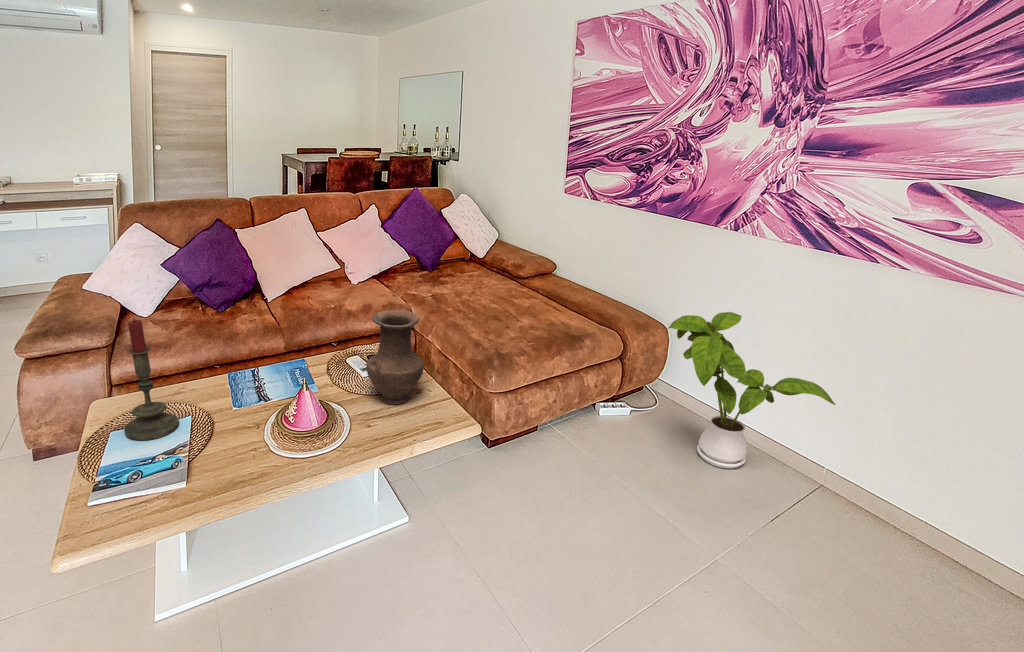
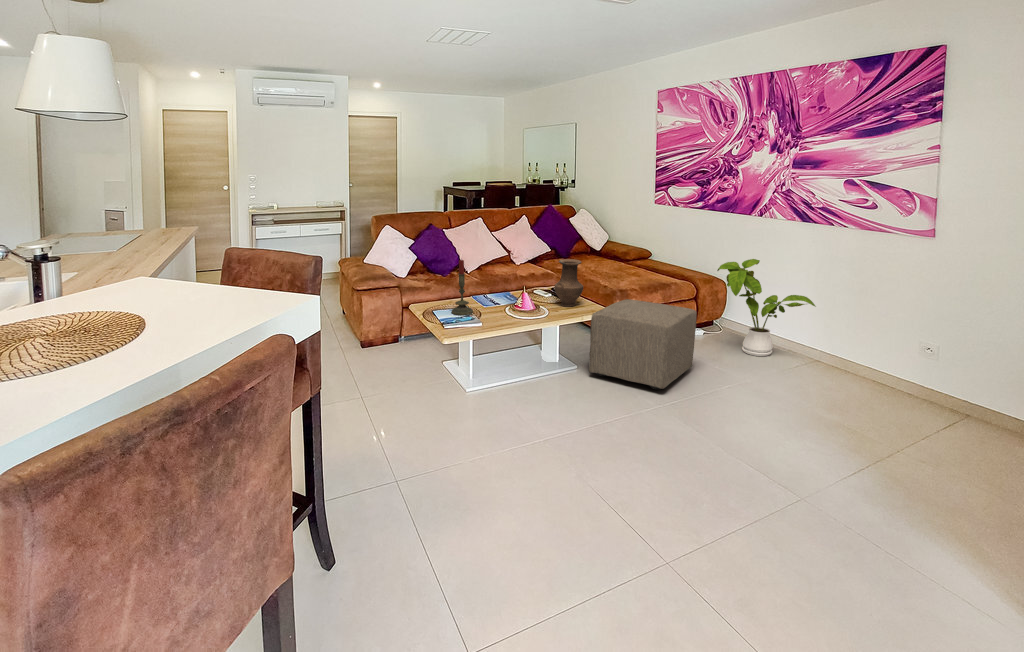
ottoman: none [427,382,636,606] -> present [589,299,697,390]

